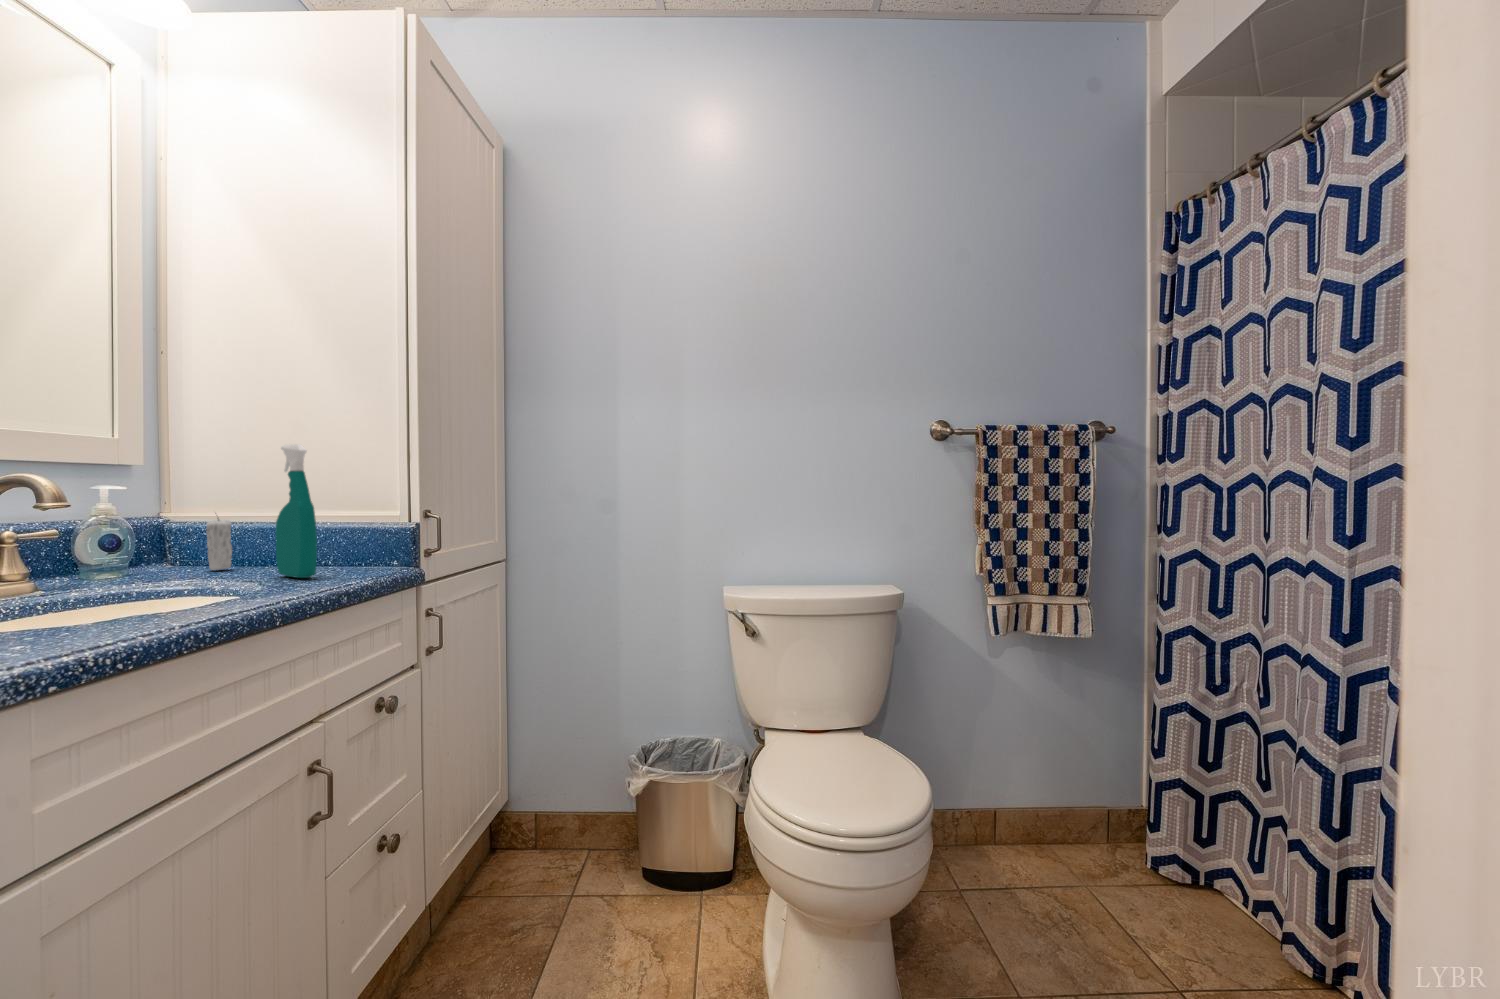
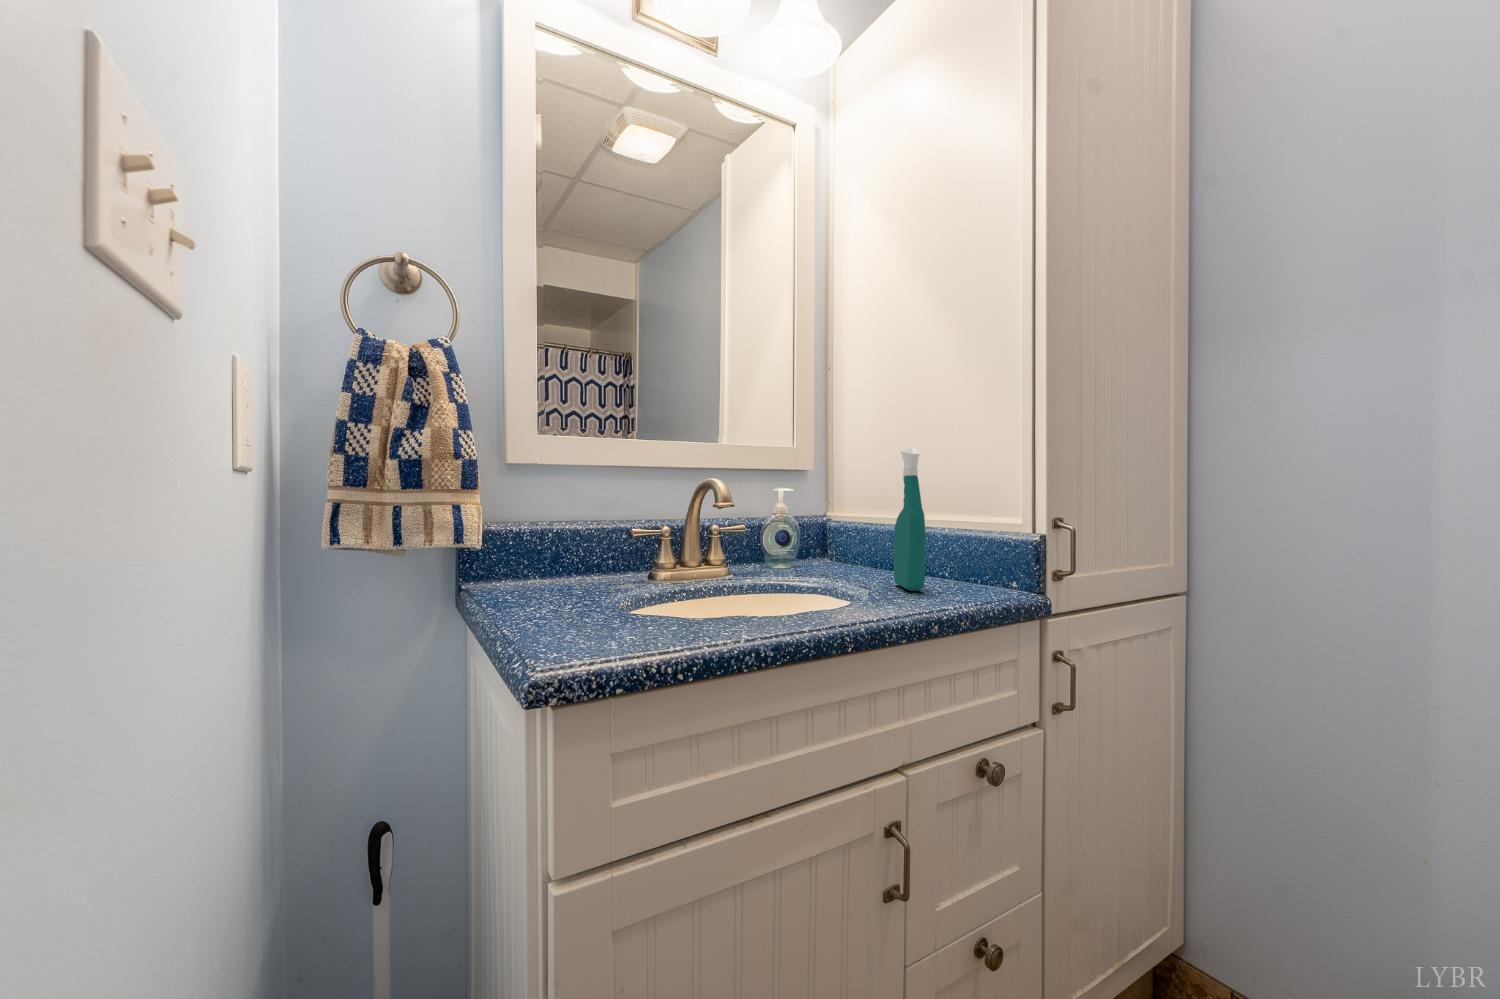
candle: present [207,519,232,570] -> none [851,512,871,569]

